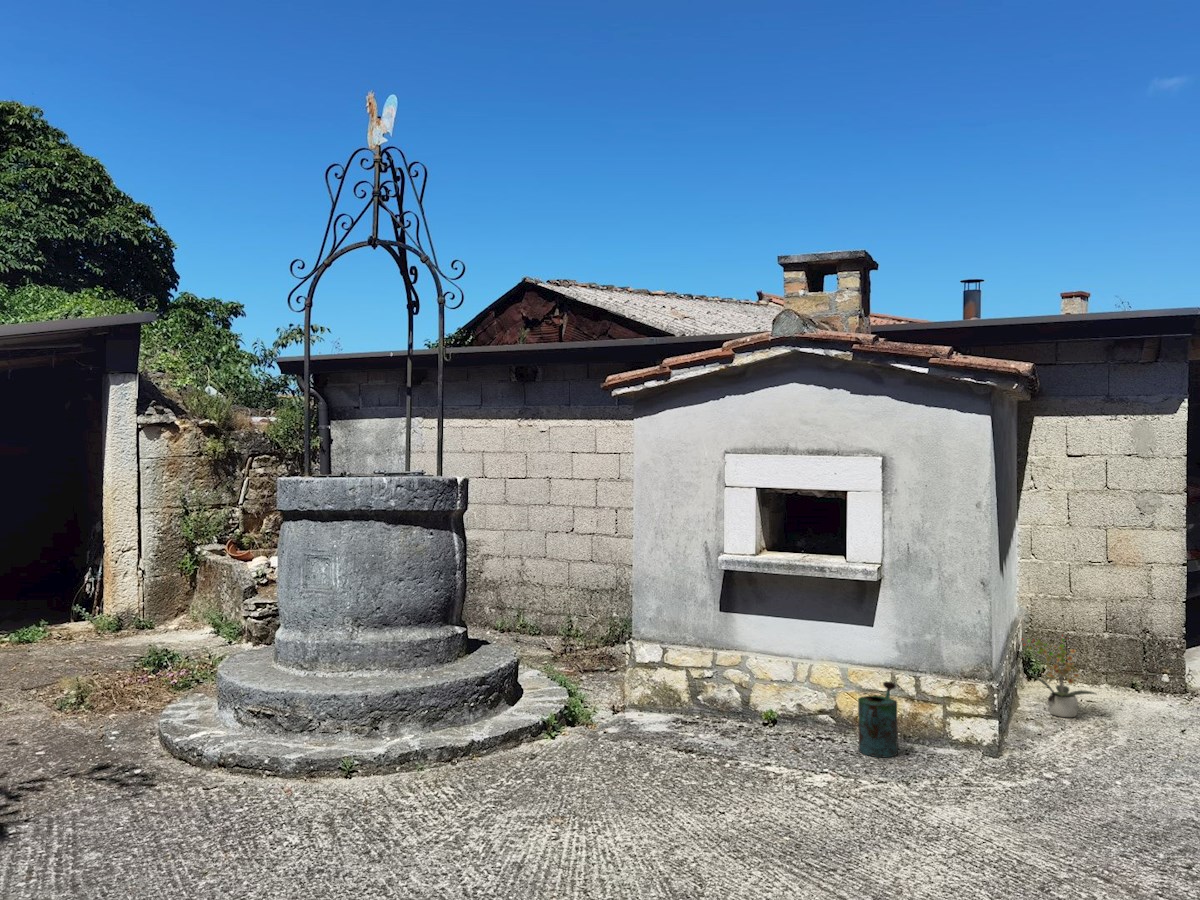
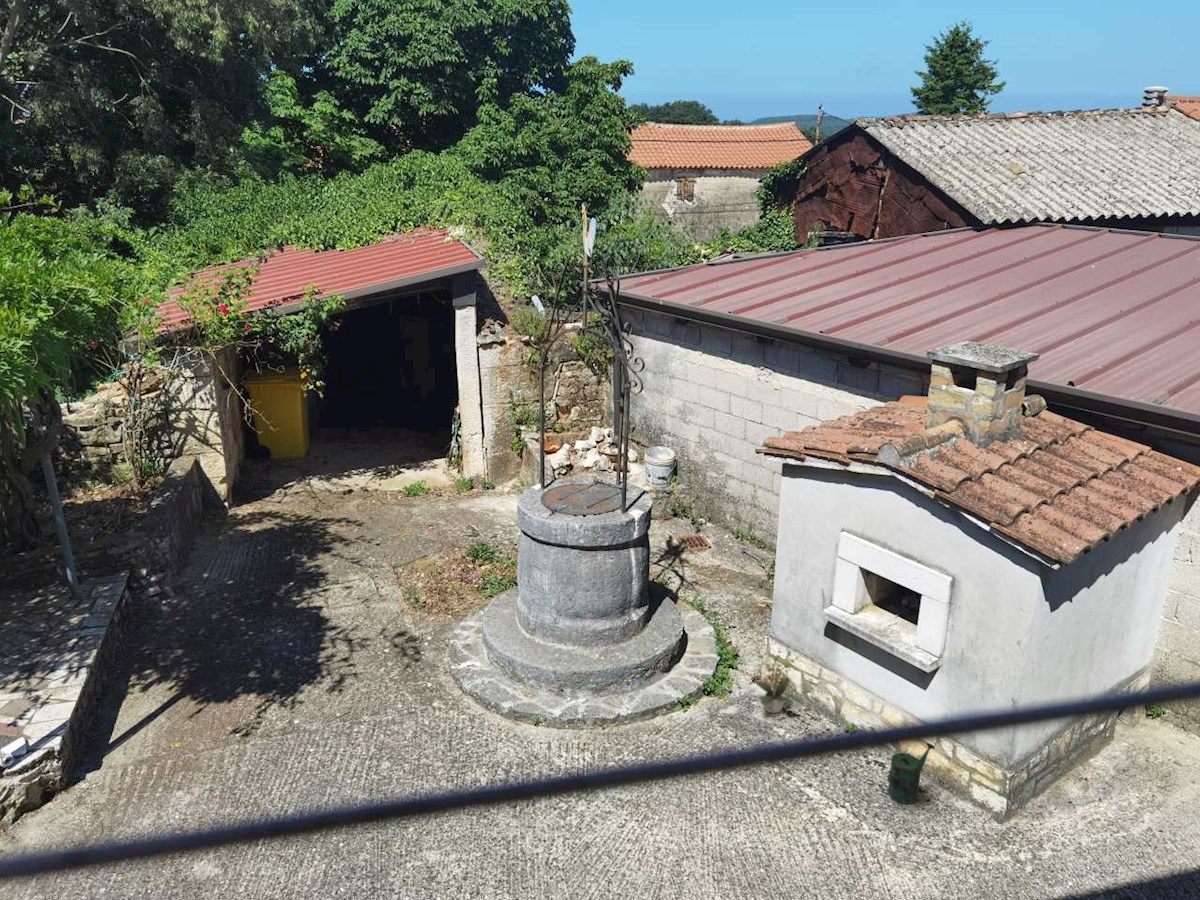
potted plant: present [1024,638,1097,717] -> present [755,651,797,713]

